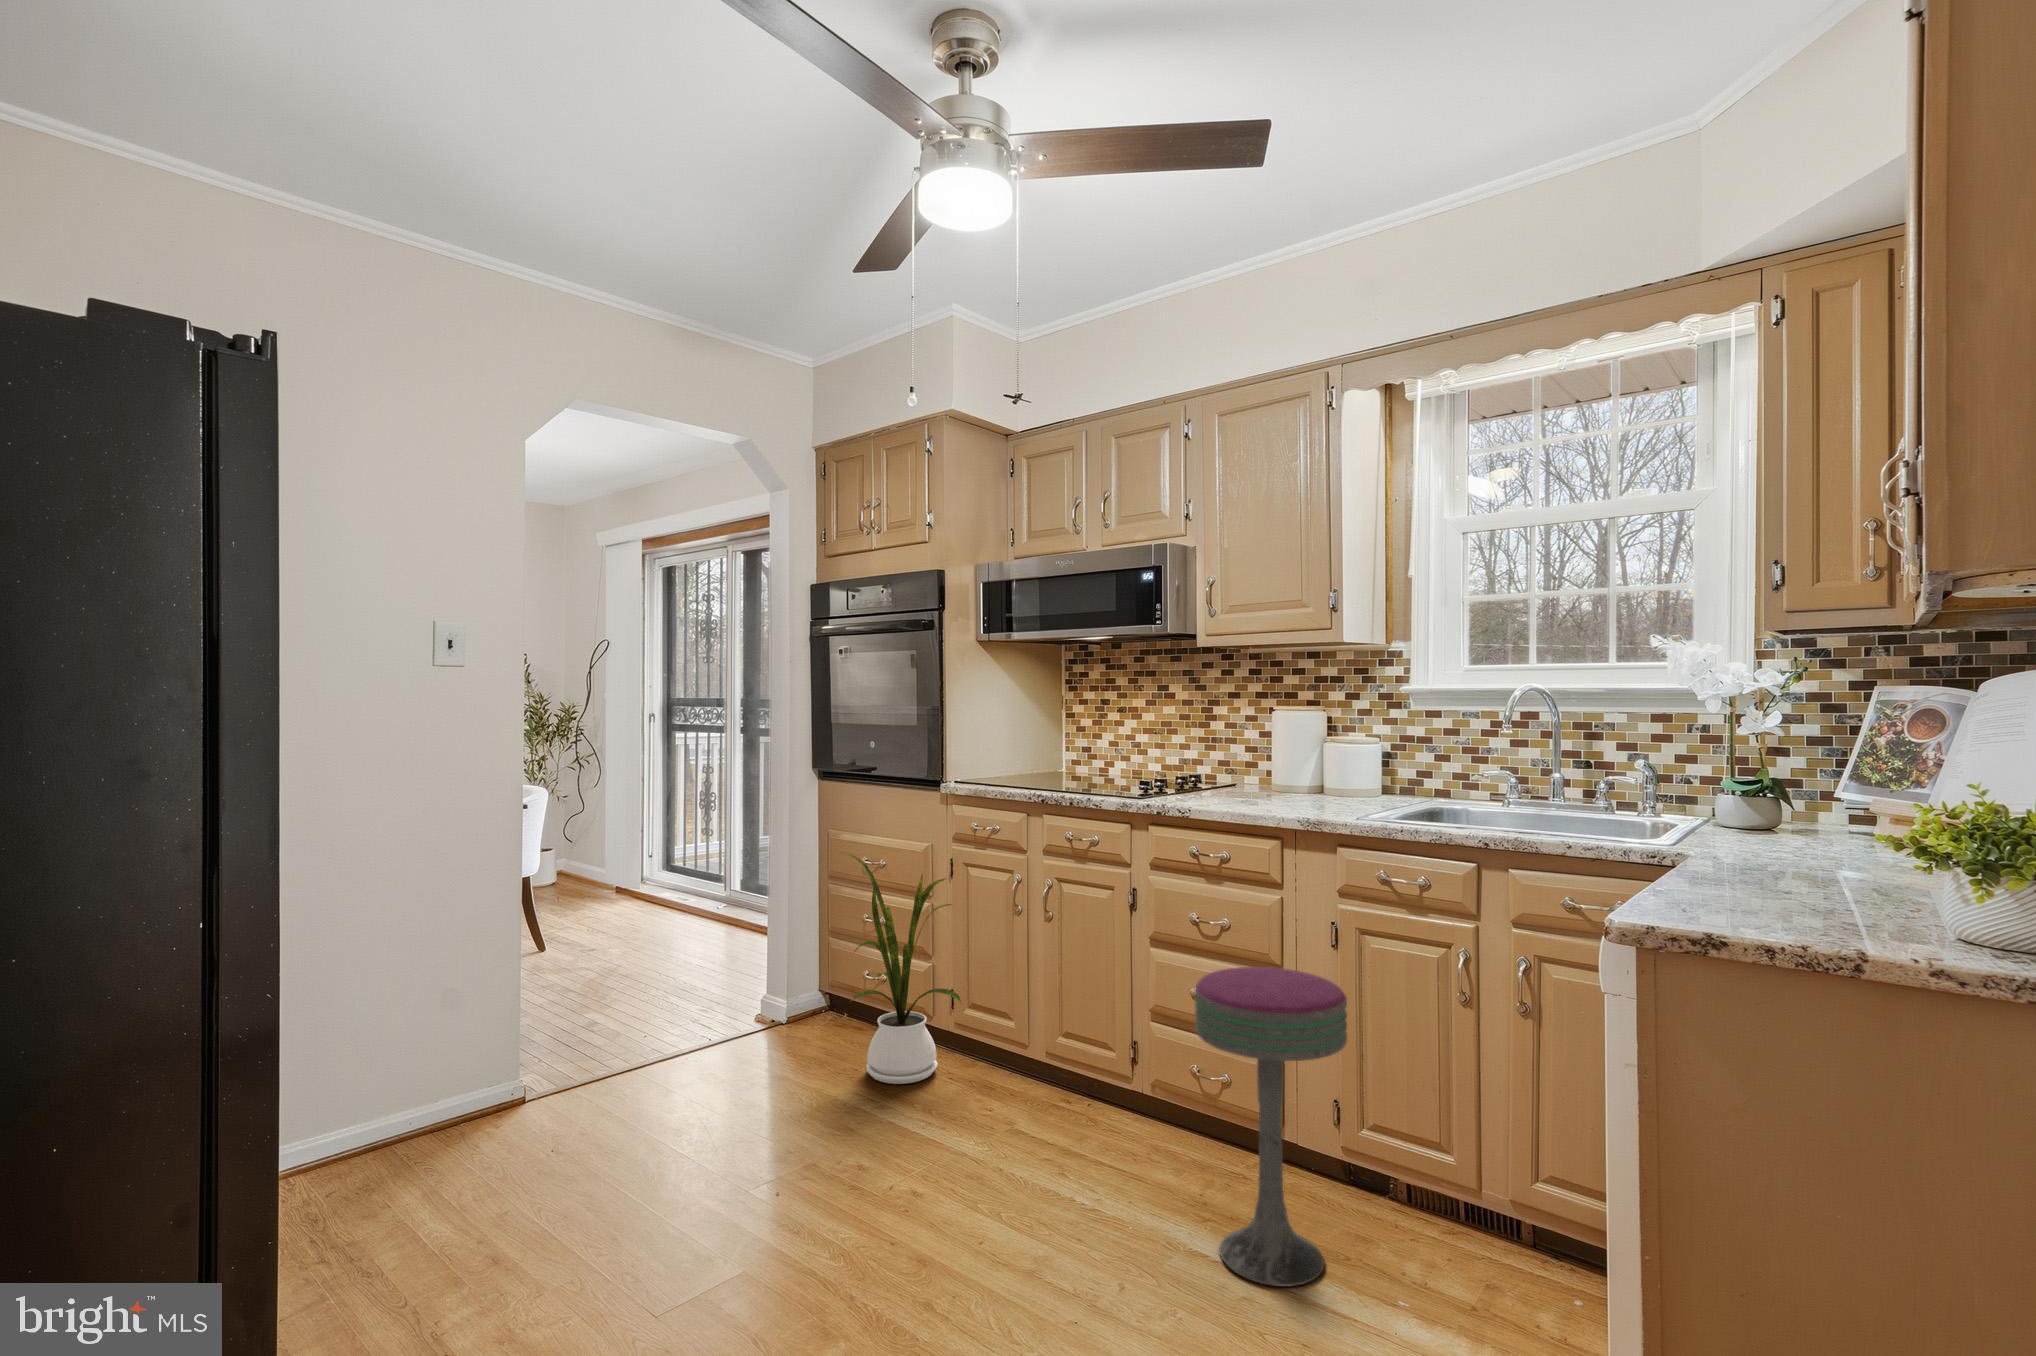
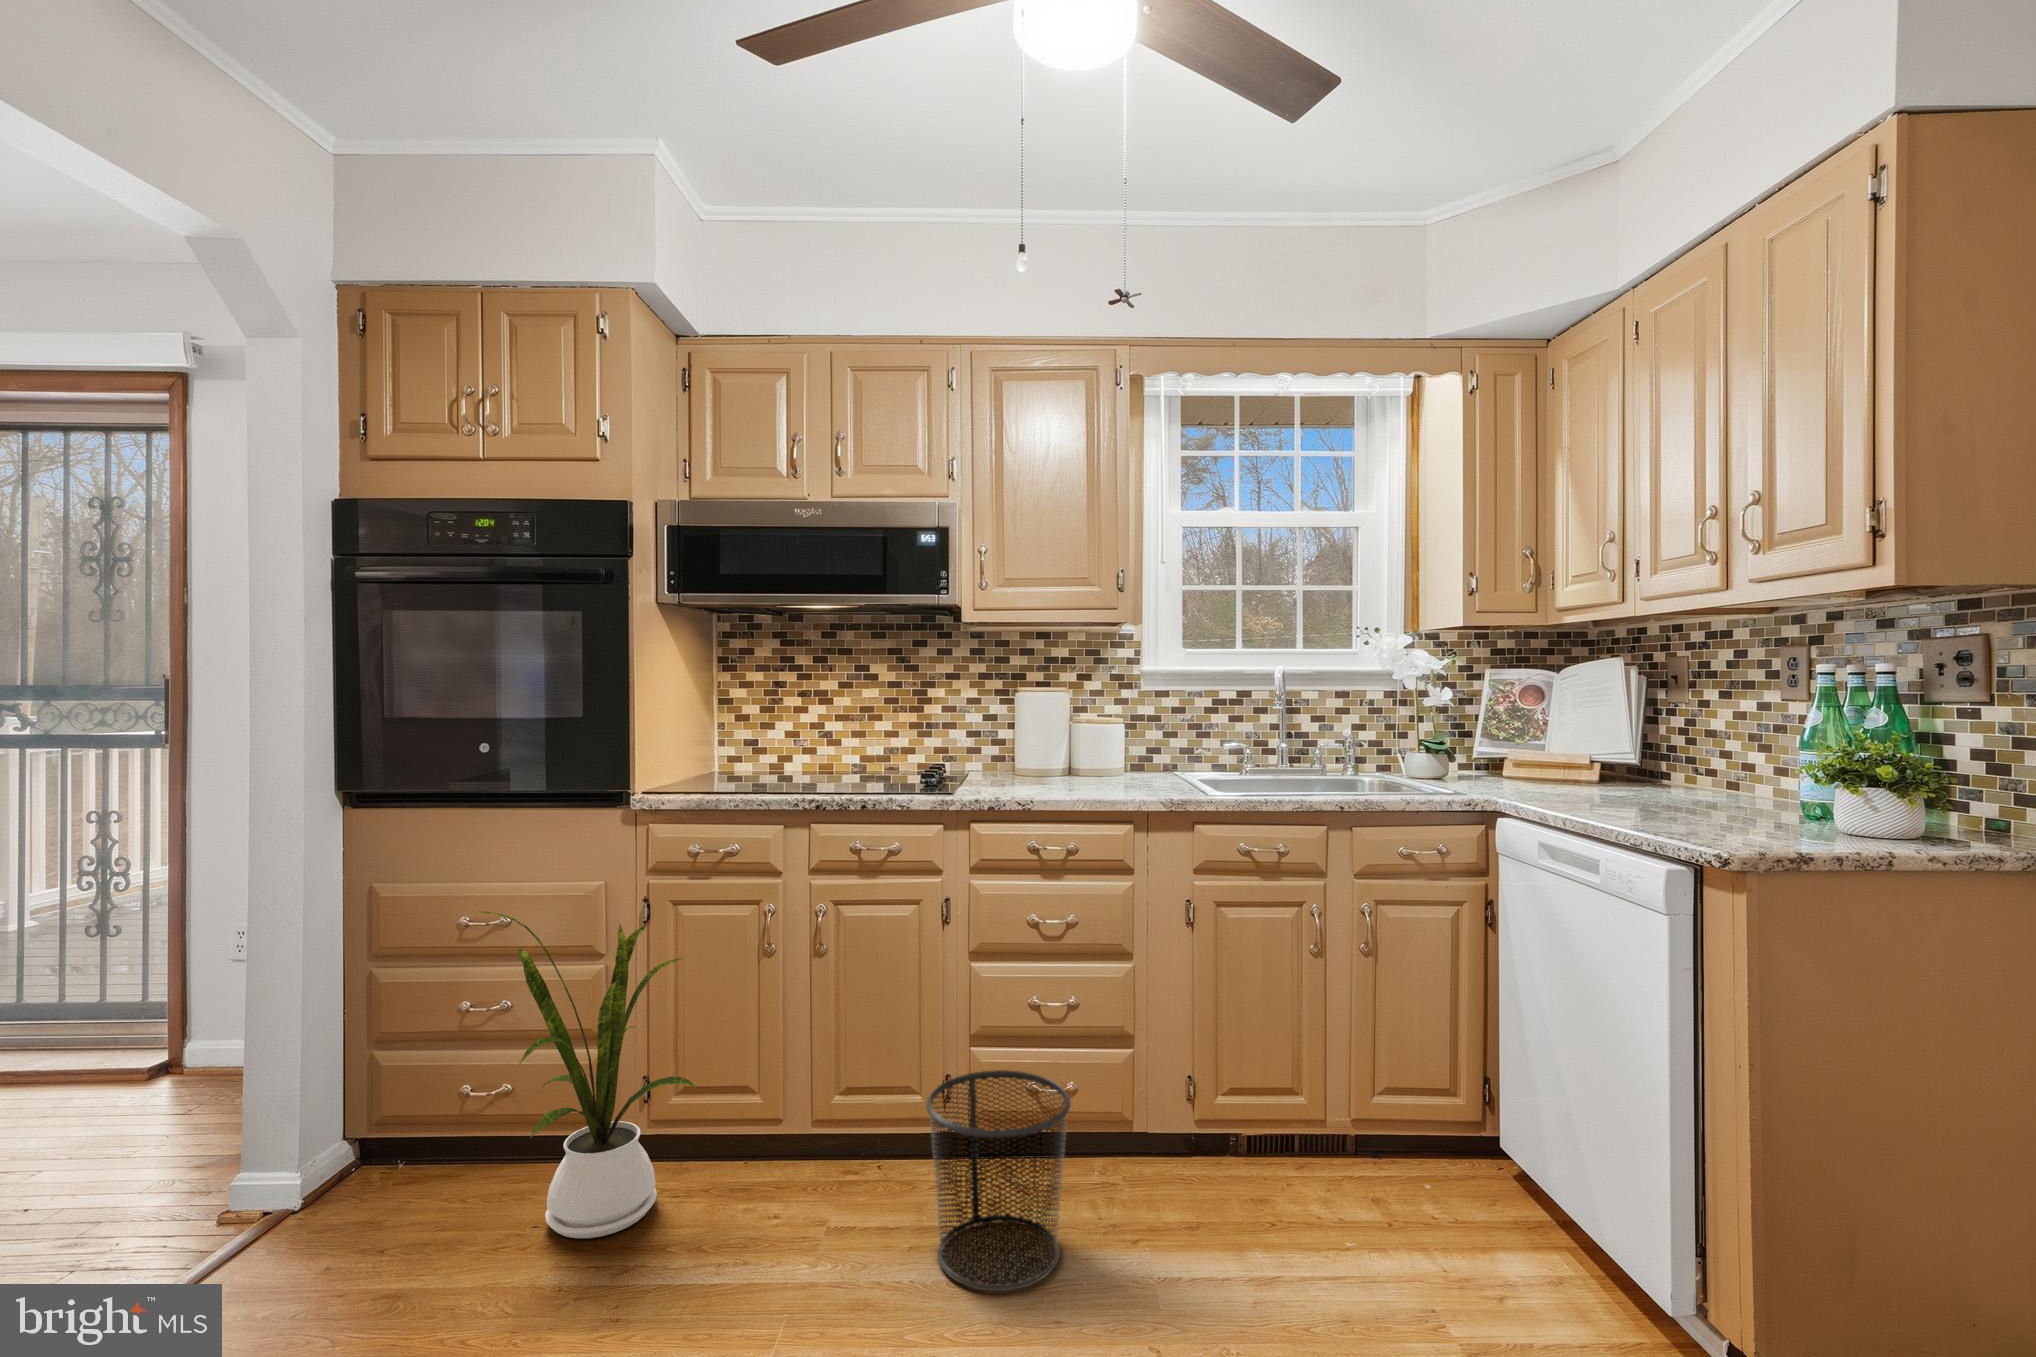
bar stool: present [1195,967,1347,1286] -> none [1157,953,1314,1286]
waste bin: none [1031,1032,1151,1207] -> present [926,1070,1071,1291]

